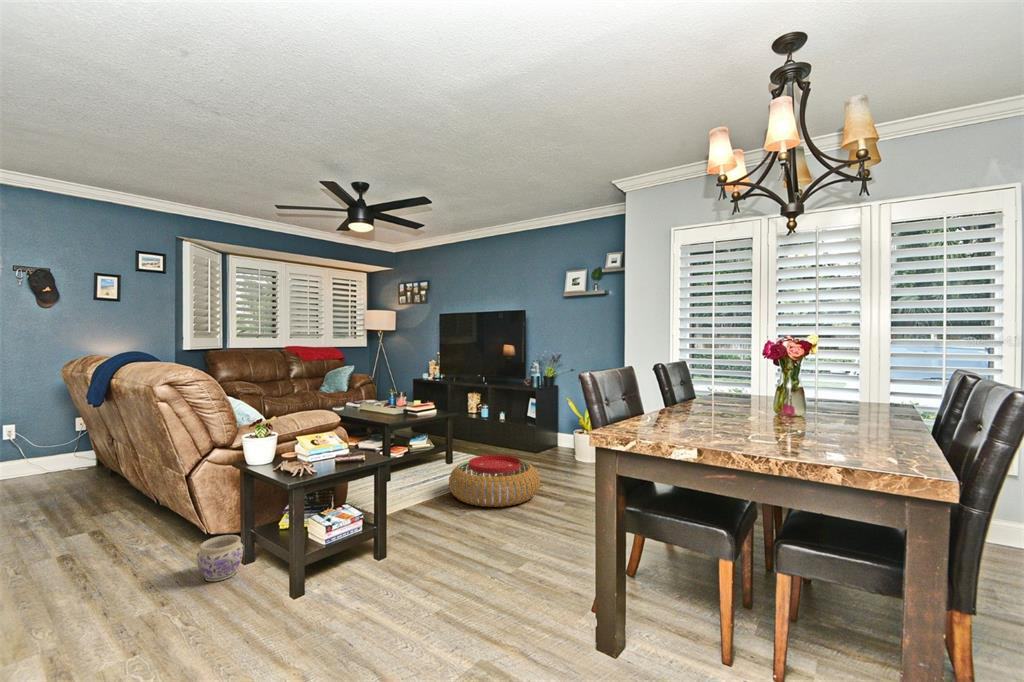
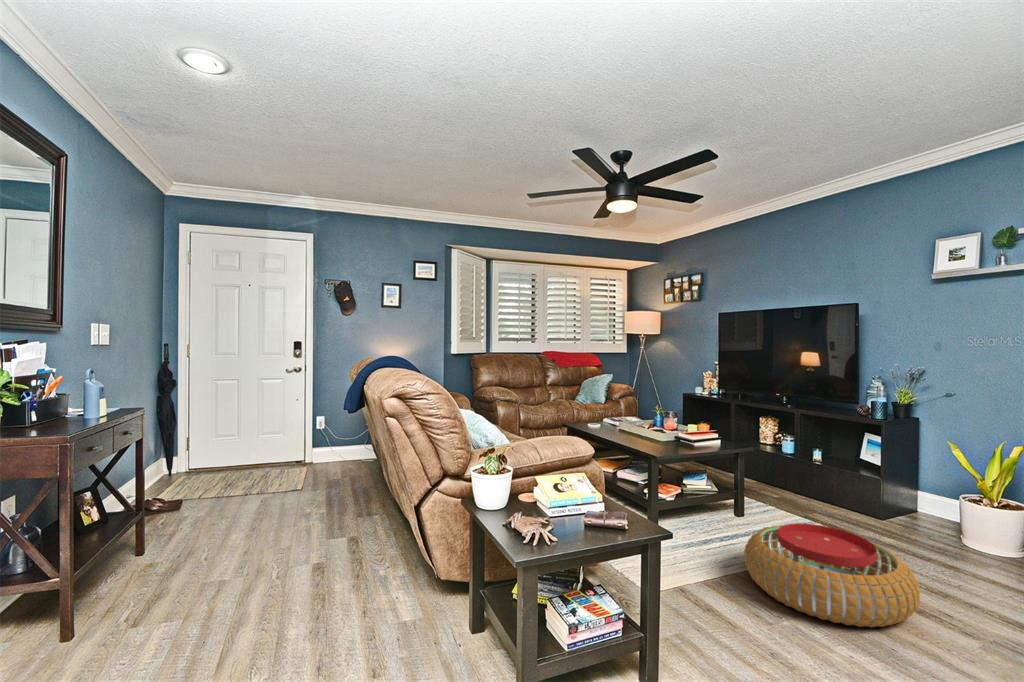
planter: present [197,535,244,582] -> none [418,589,468,652]

